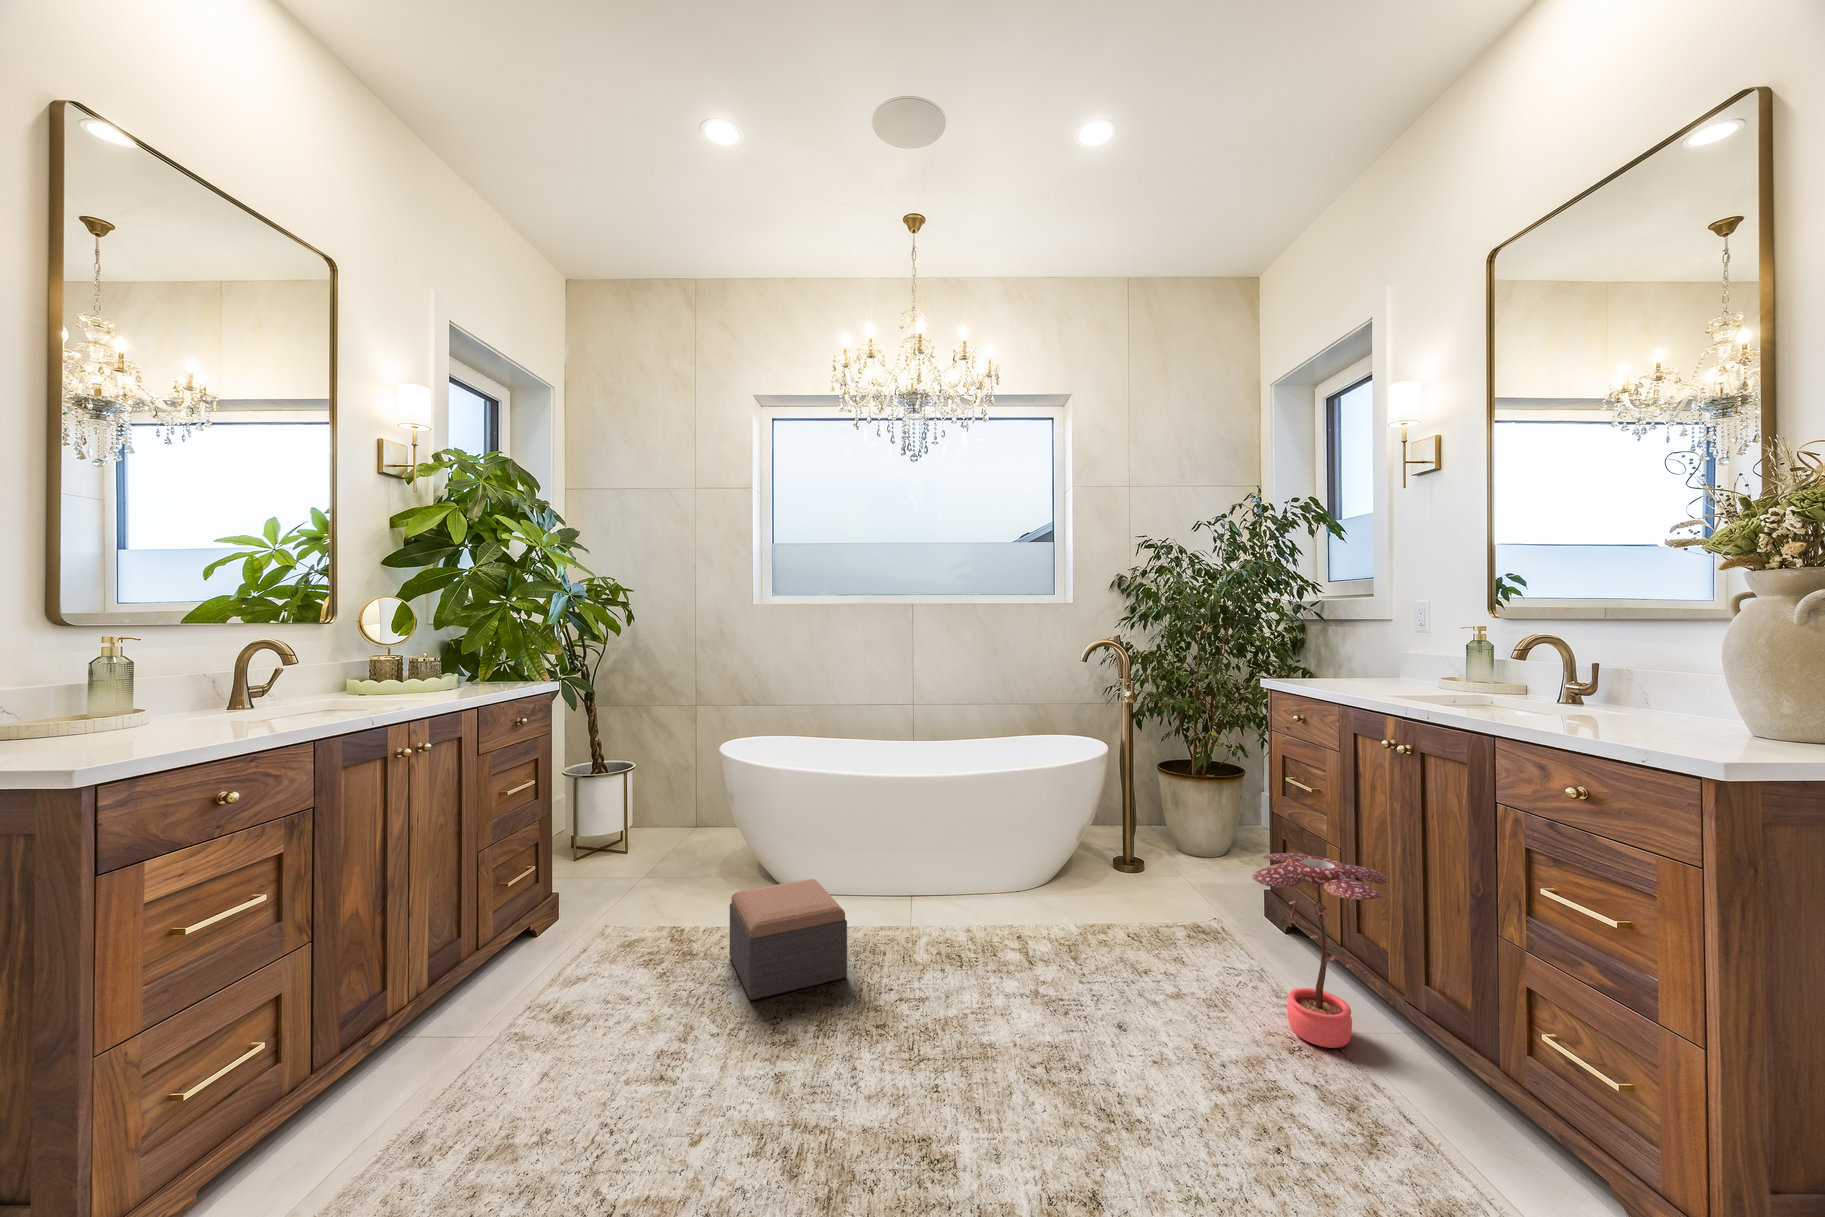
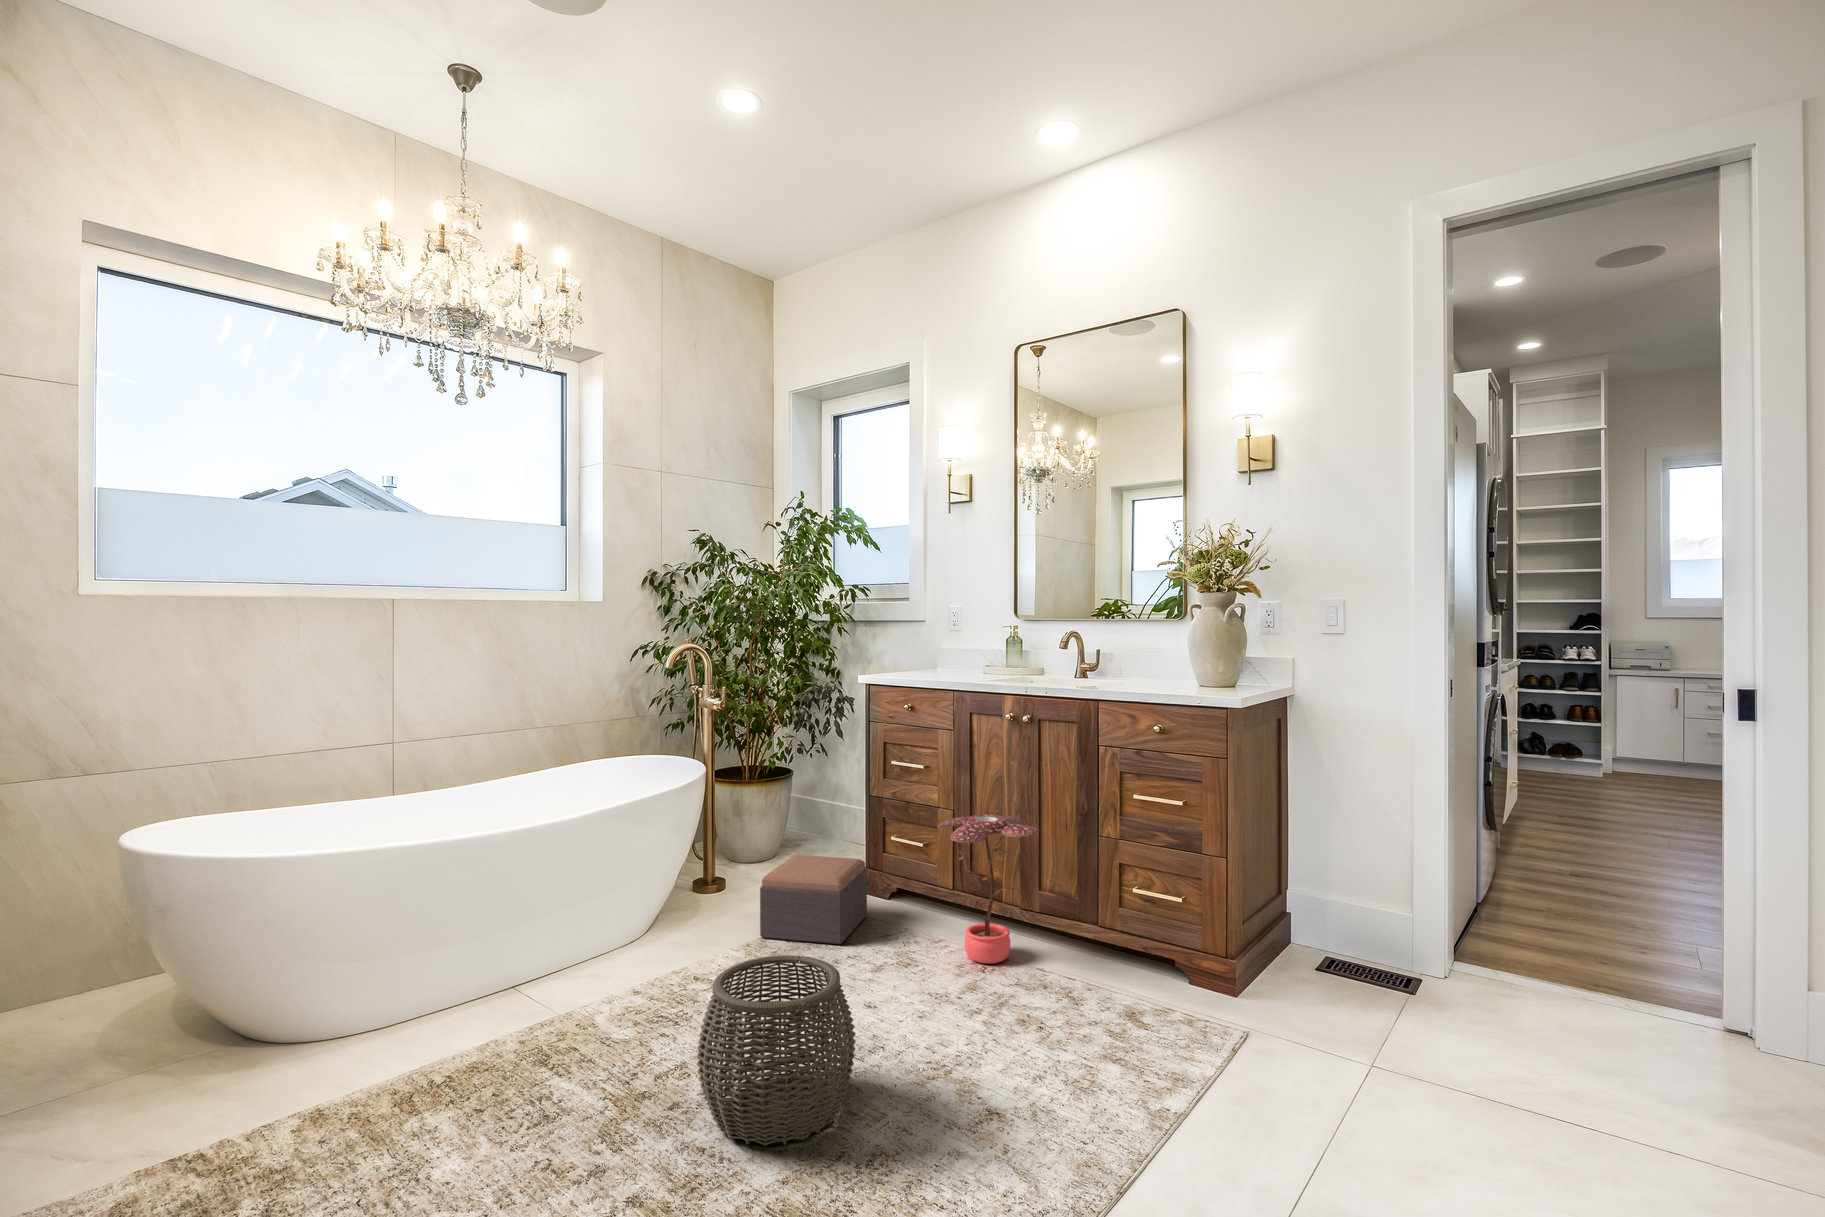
footstool: present [730,879,847,1000] -> present [760,855,867,944]
woven basket: none [861,923,1005,1108] -> present [697,955,856,1146]

